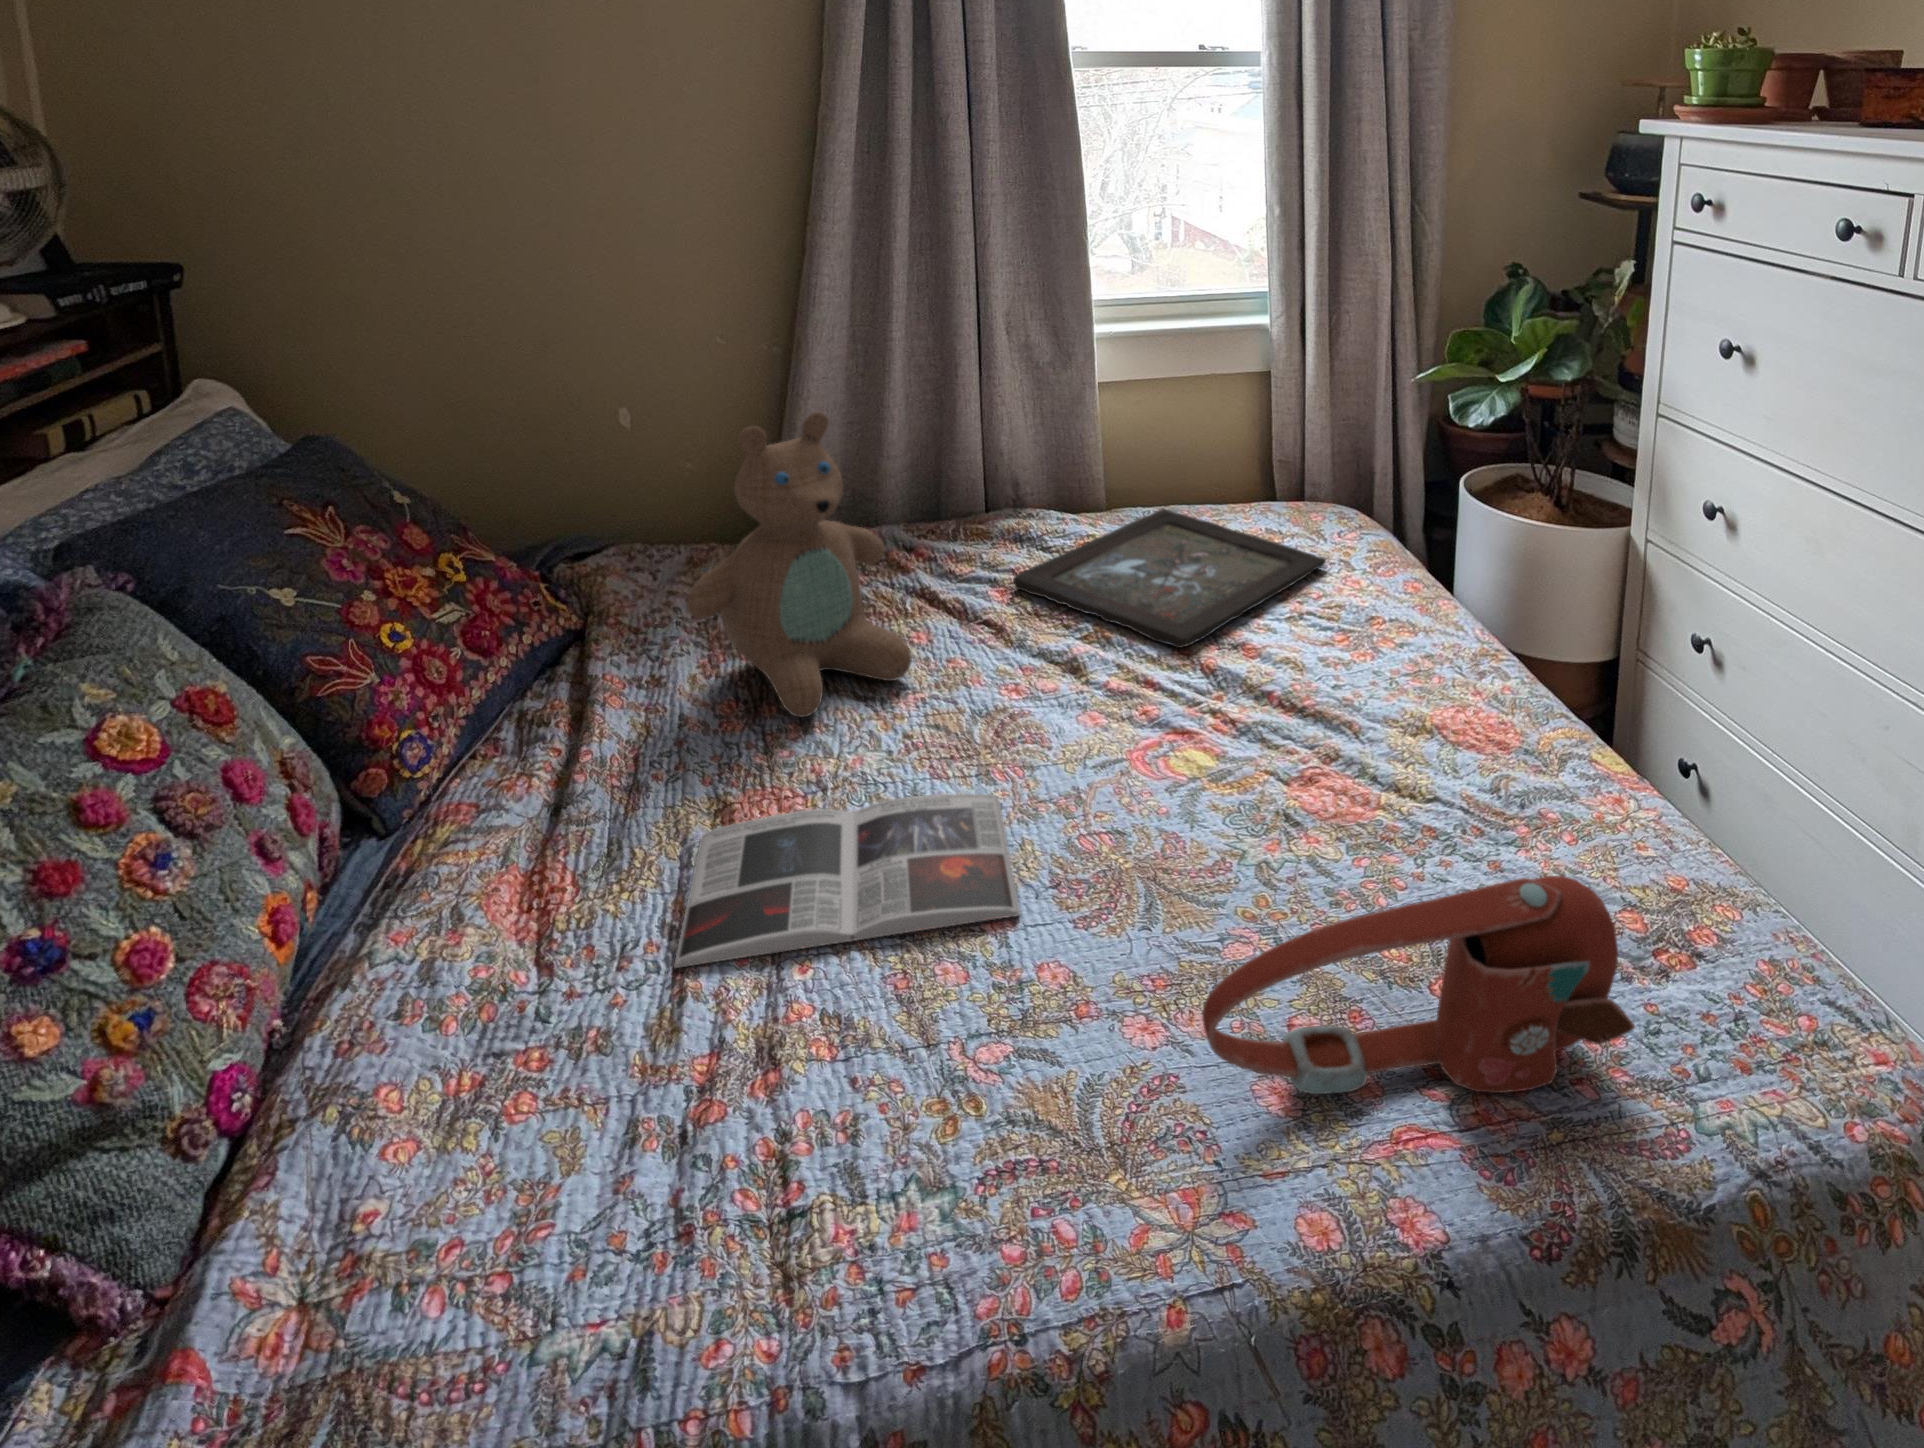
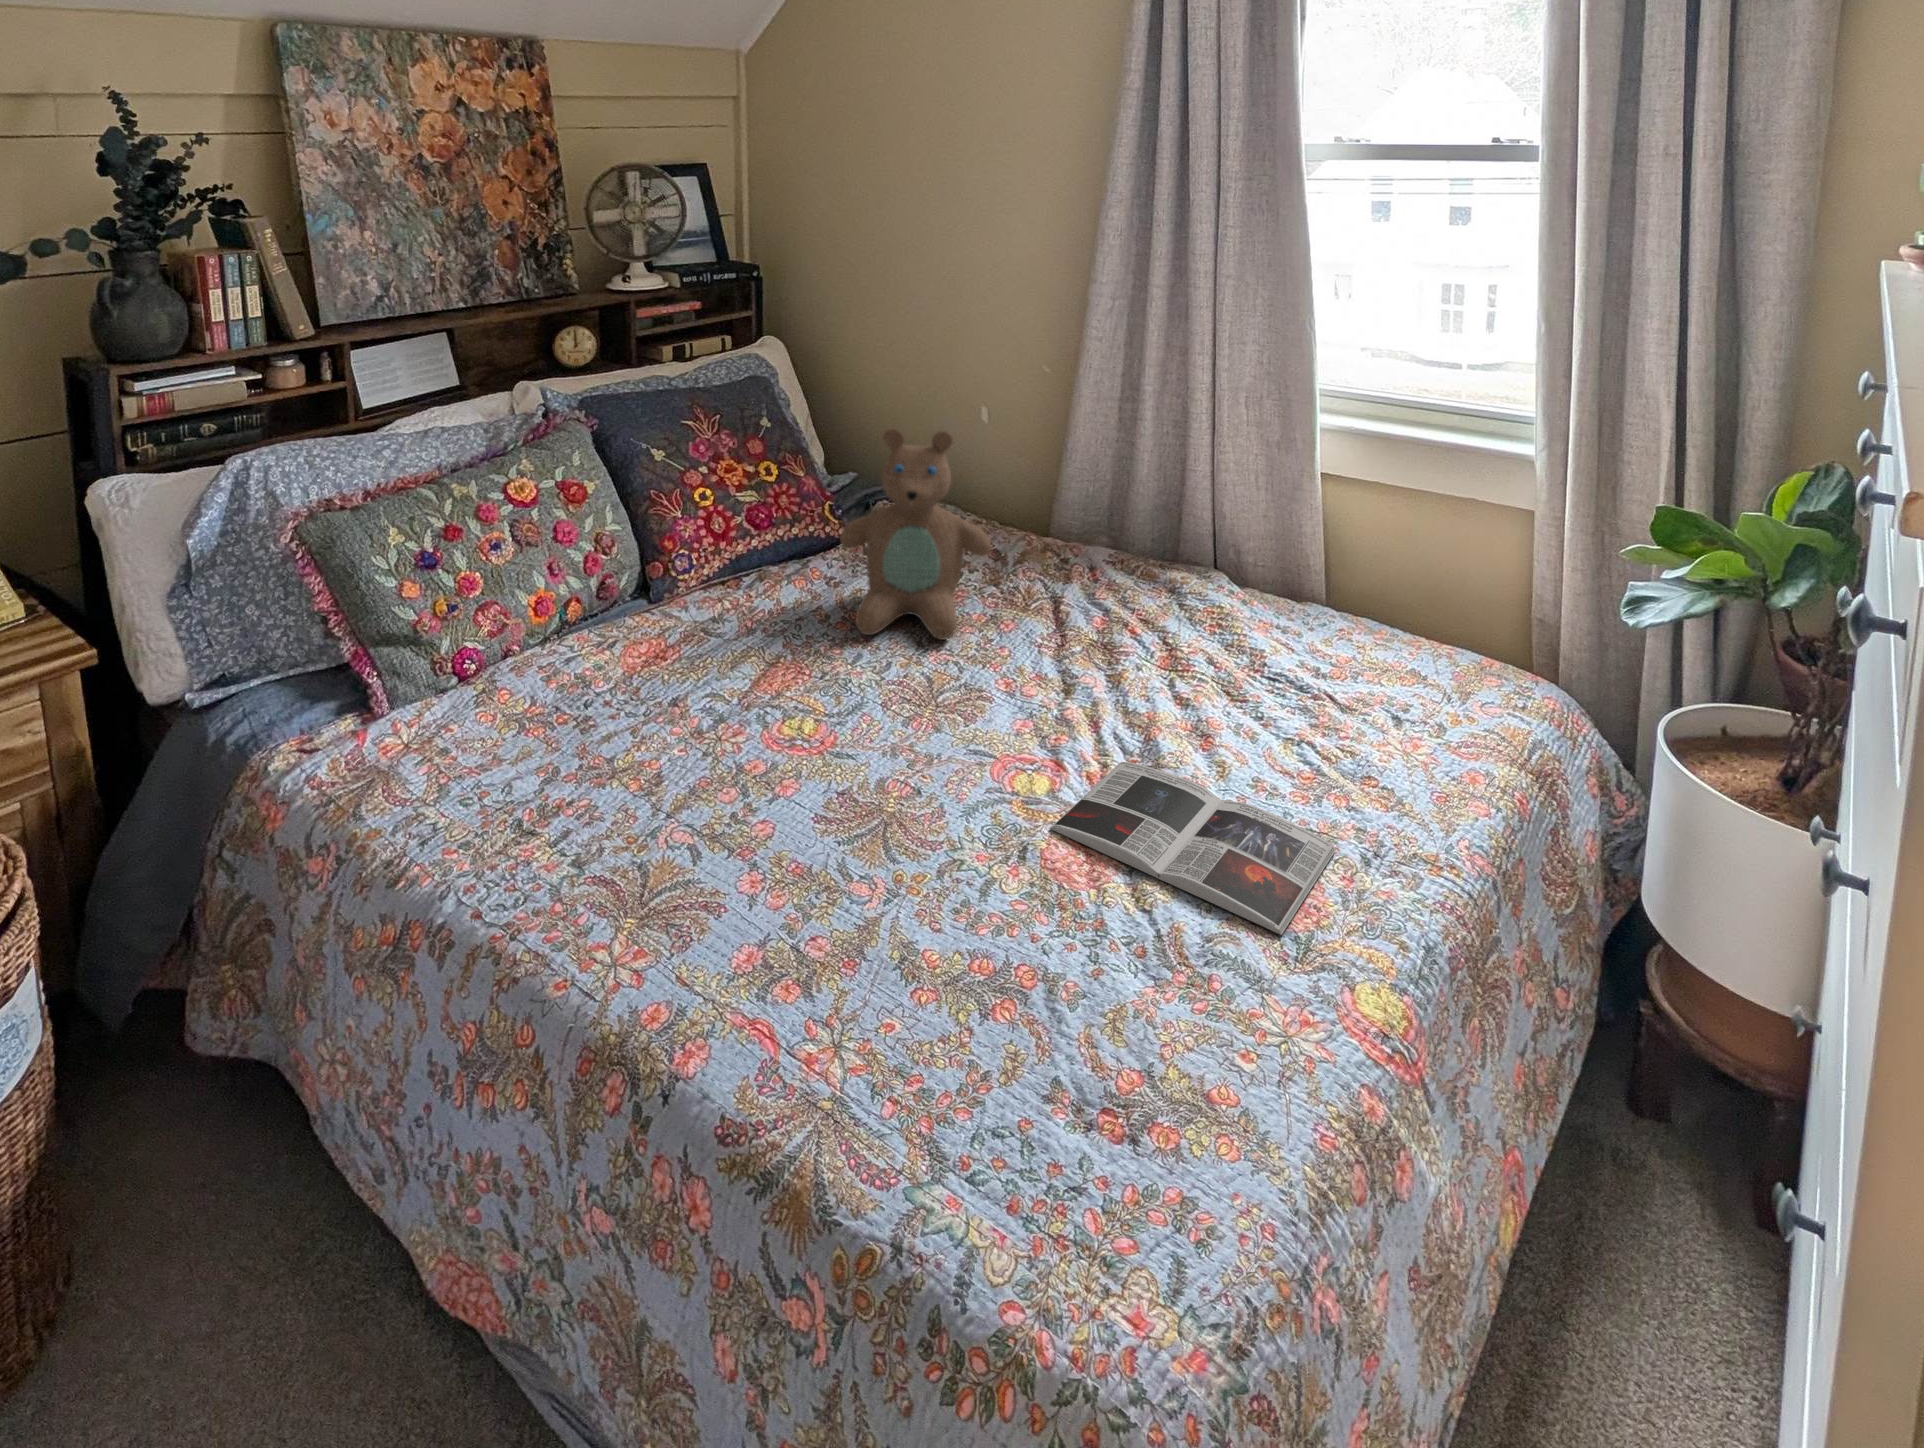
tray: present [1013,509,1326,648] -> none [1106,611,1383,719]
magazine: present [674,794,1020,968] -> present [1050,762,1336,935]
handbag: present [1202,876,1636,1094] -> none [691,839,956,1082]

